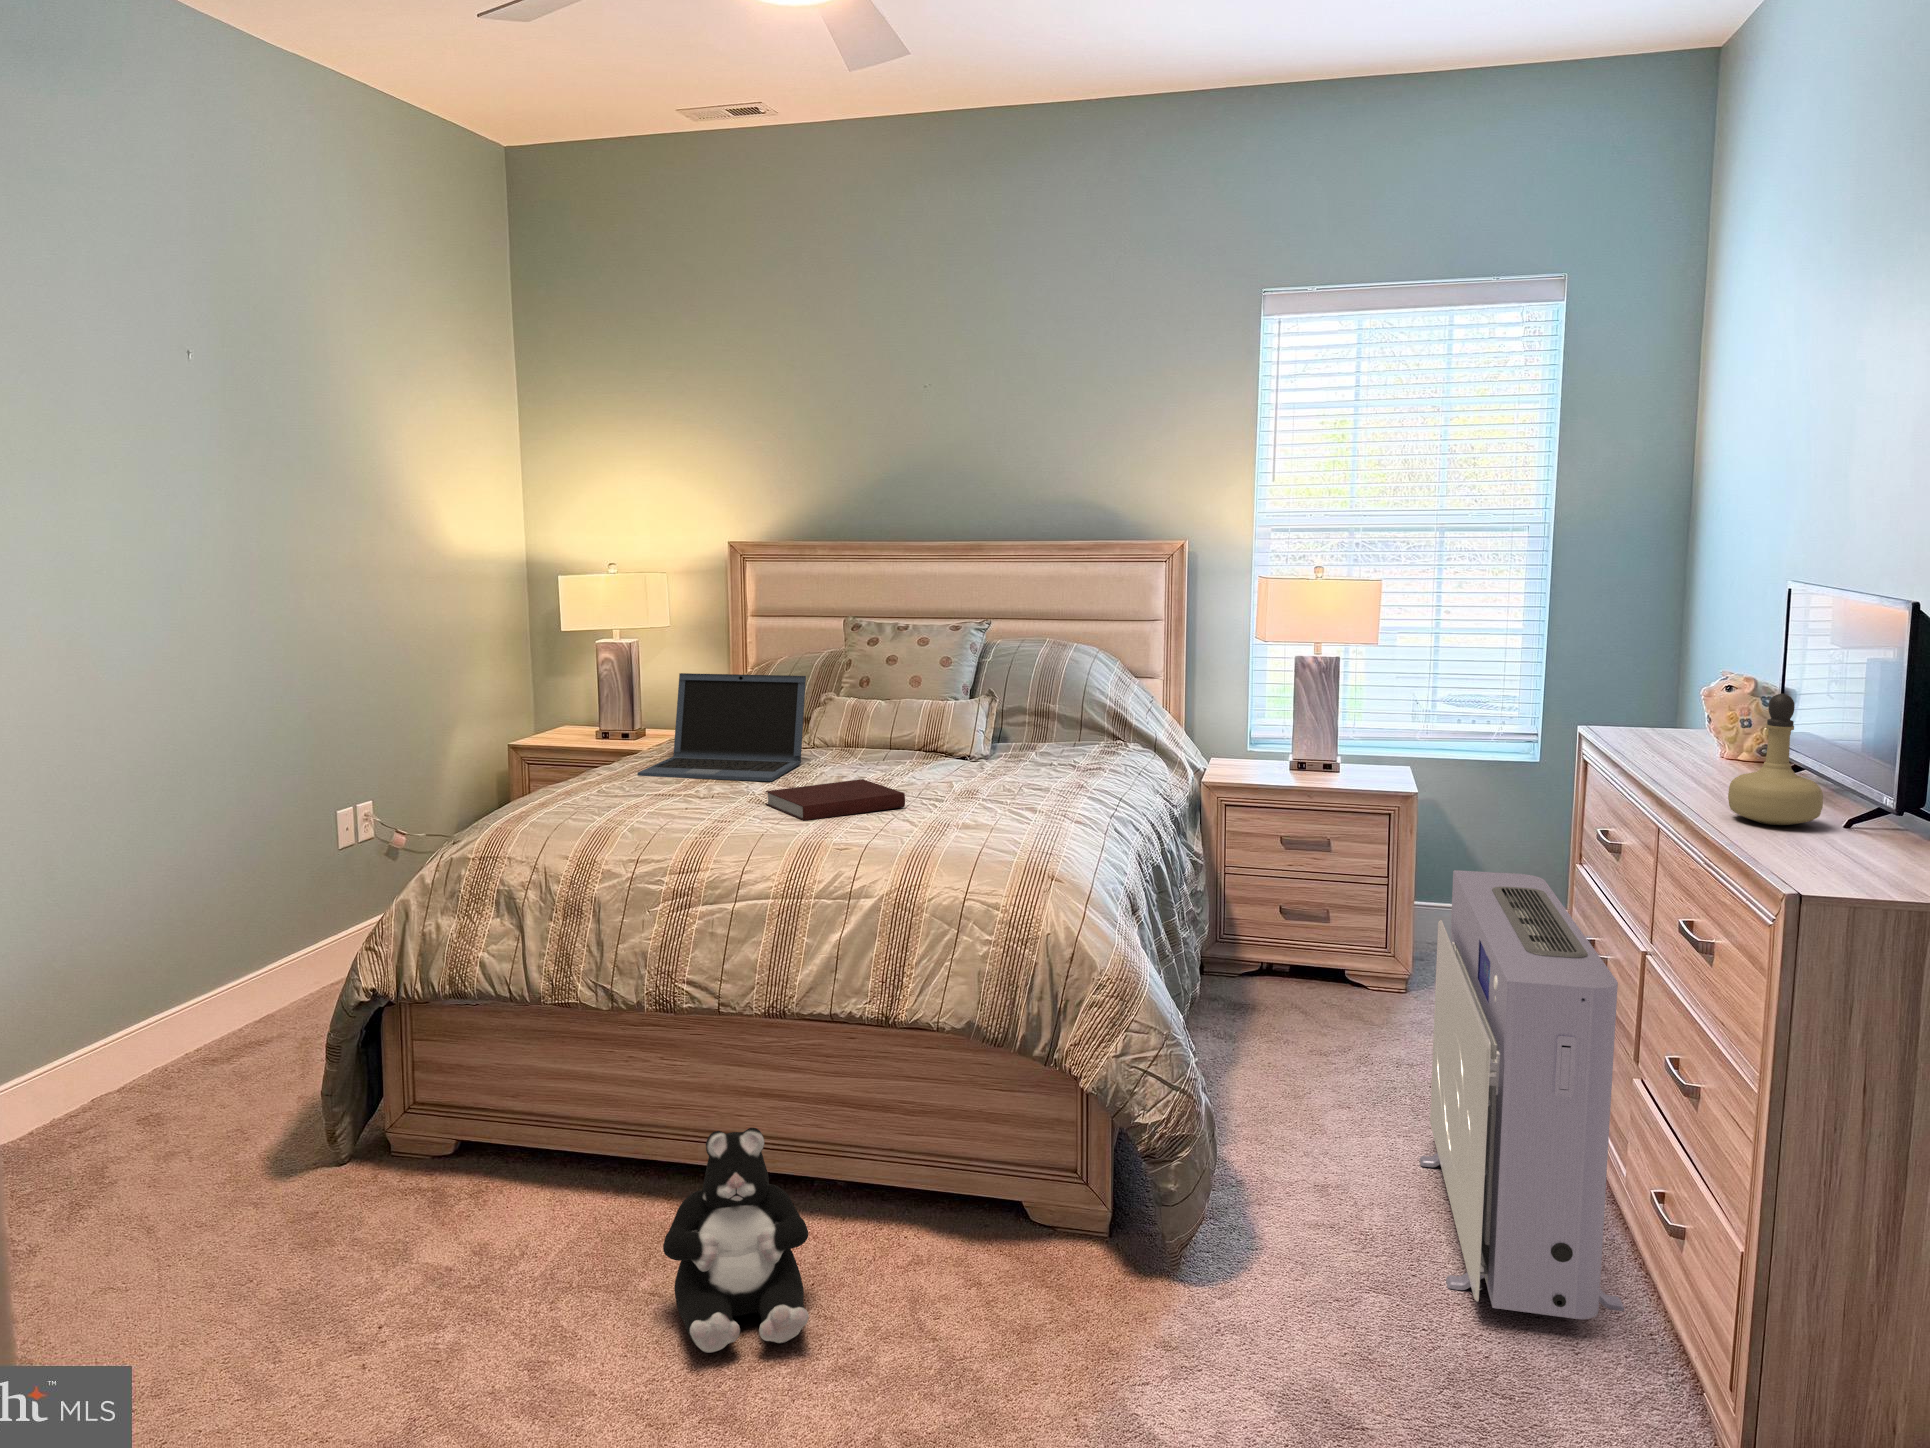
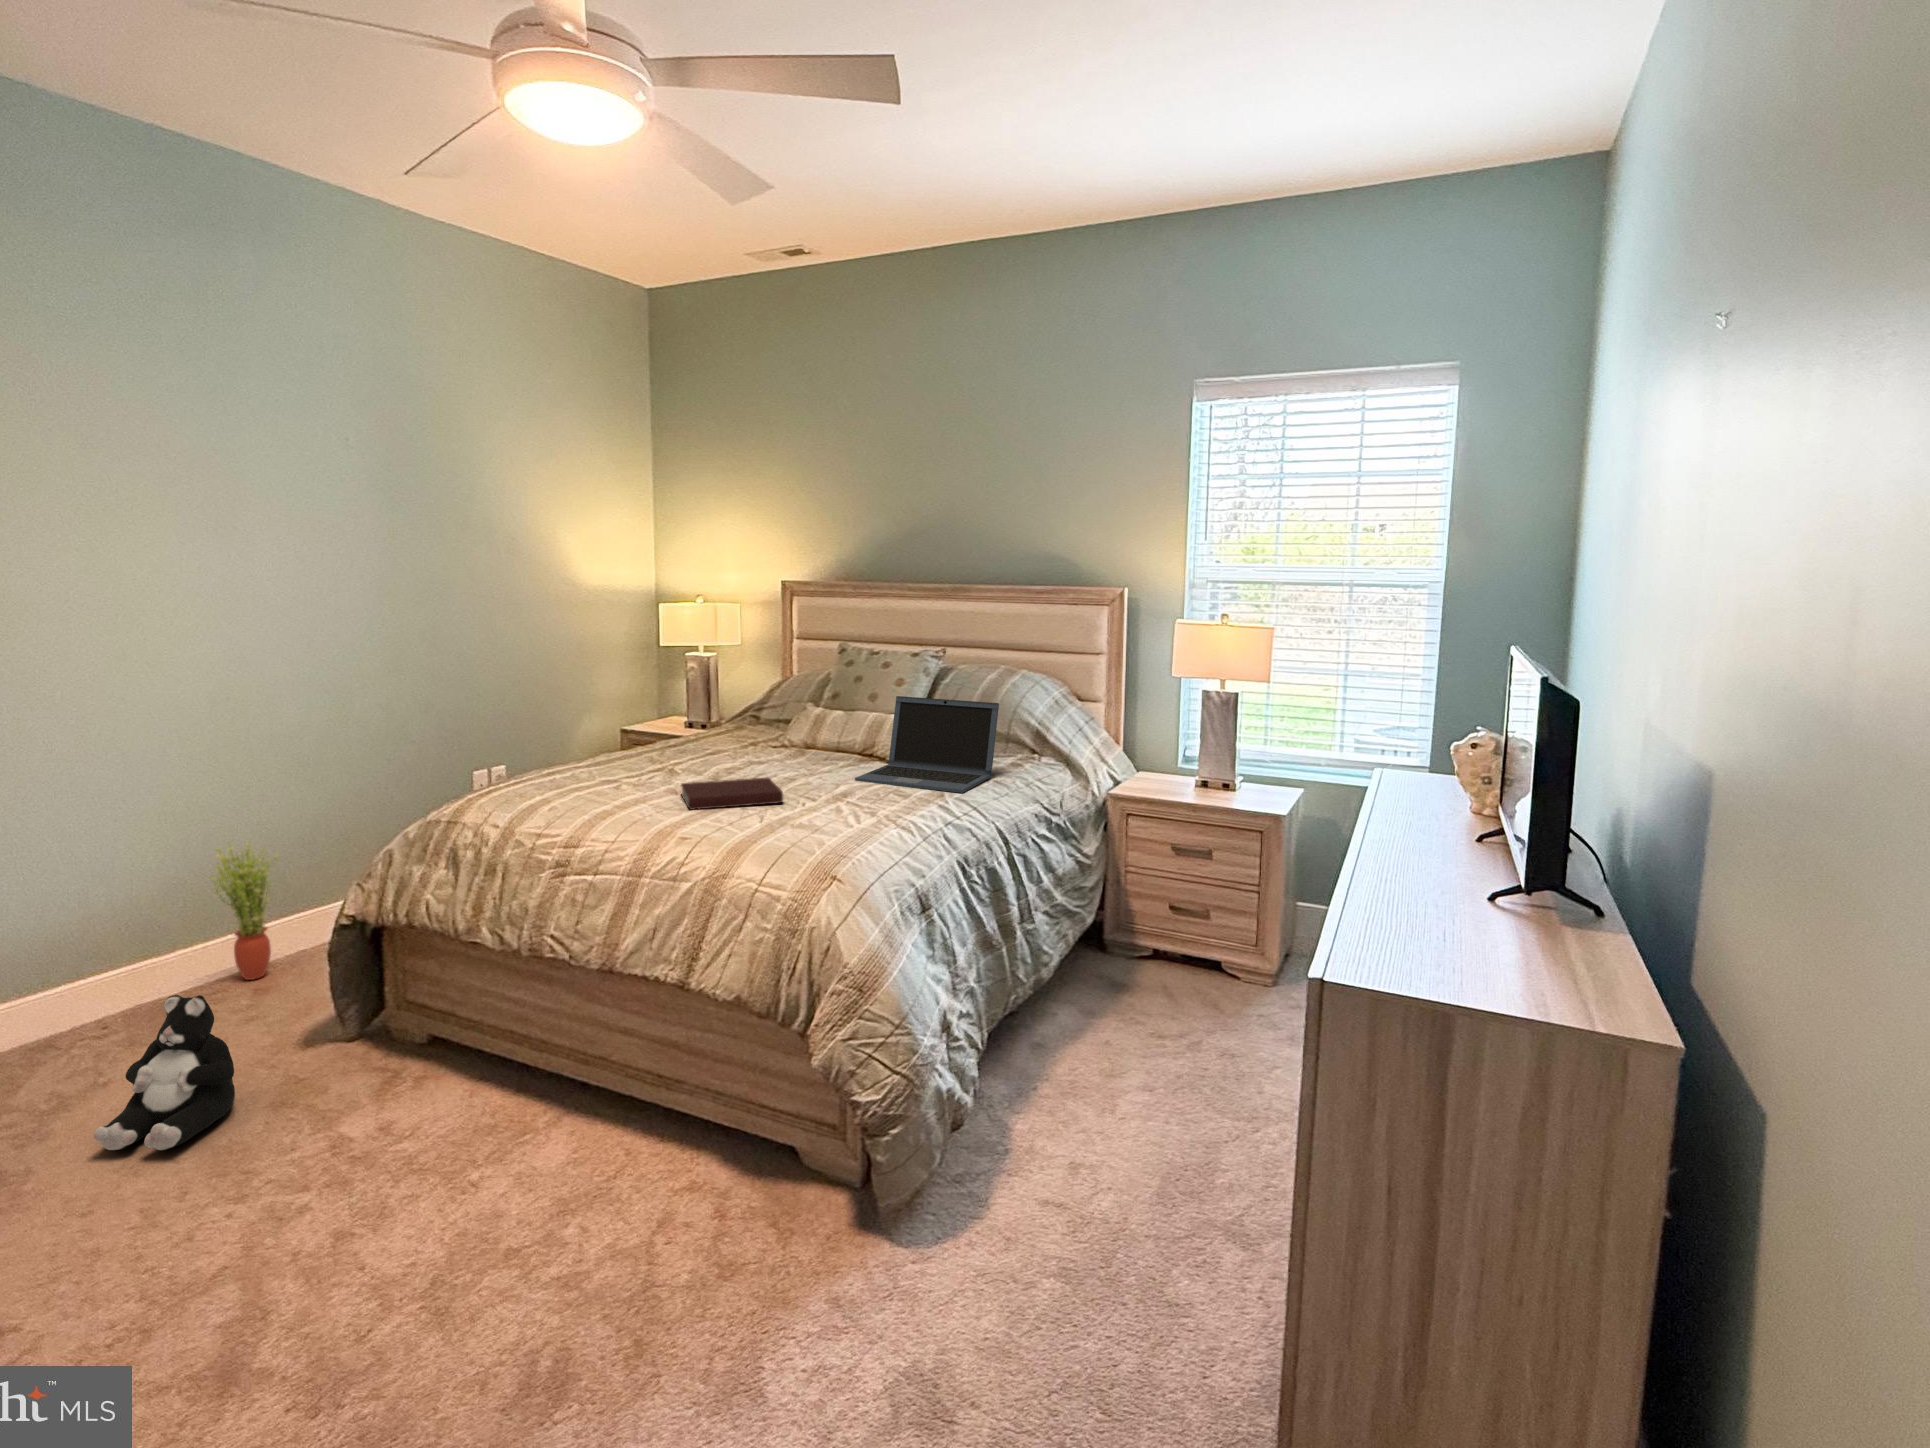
laptop: present [638,673,806,781] -> present [855,696,999,793]
perfume bottle: present [1728,694,1823,825] -> none [1388,757,1481,891]
air purifier: present [1420,870,1624,1319] -> none [1131,894,1316,1352]
potted plant: none [75,909,159,1102] -> present [212,844,280,980]
plush toy: present [663,1128,809,1353] -> present [94,995,235,1151]

